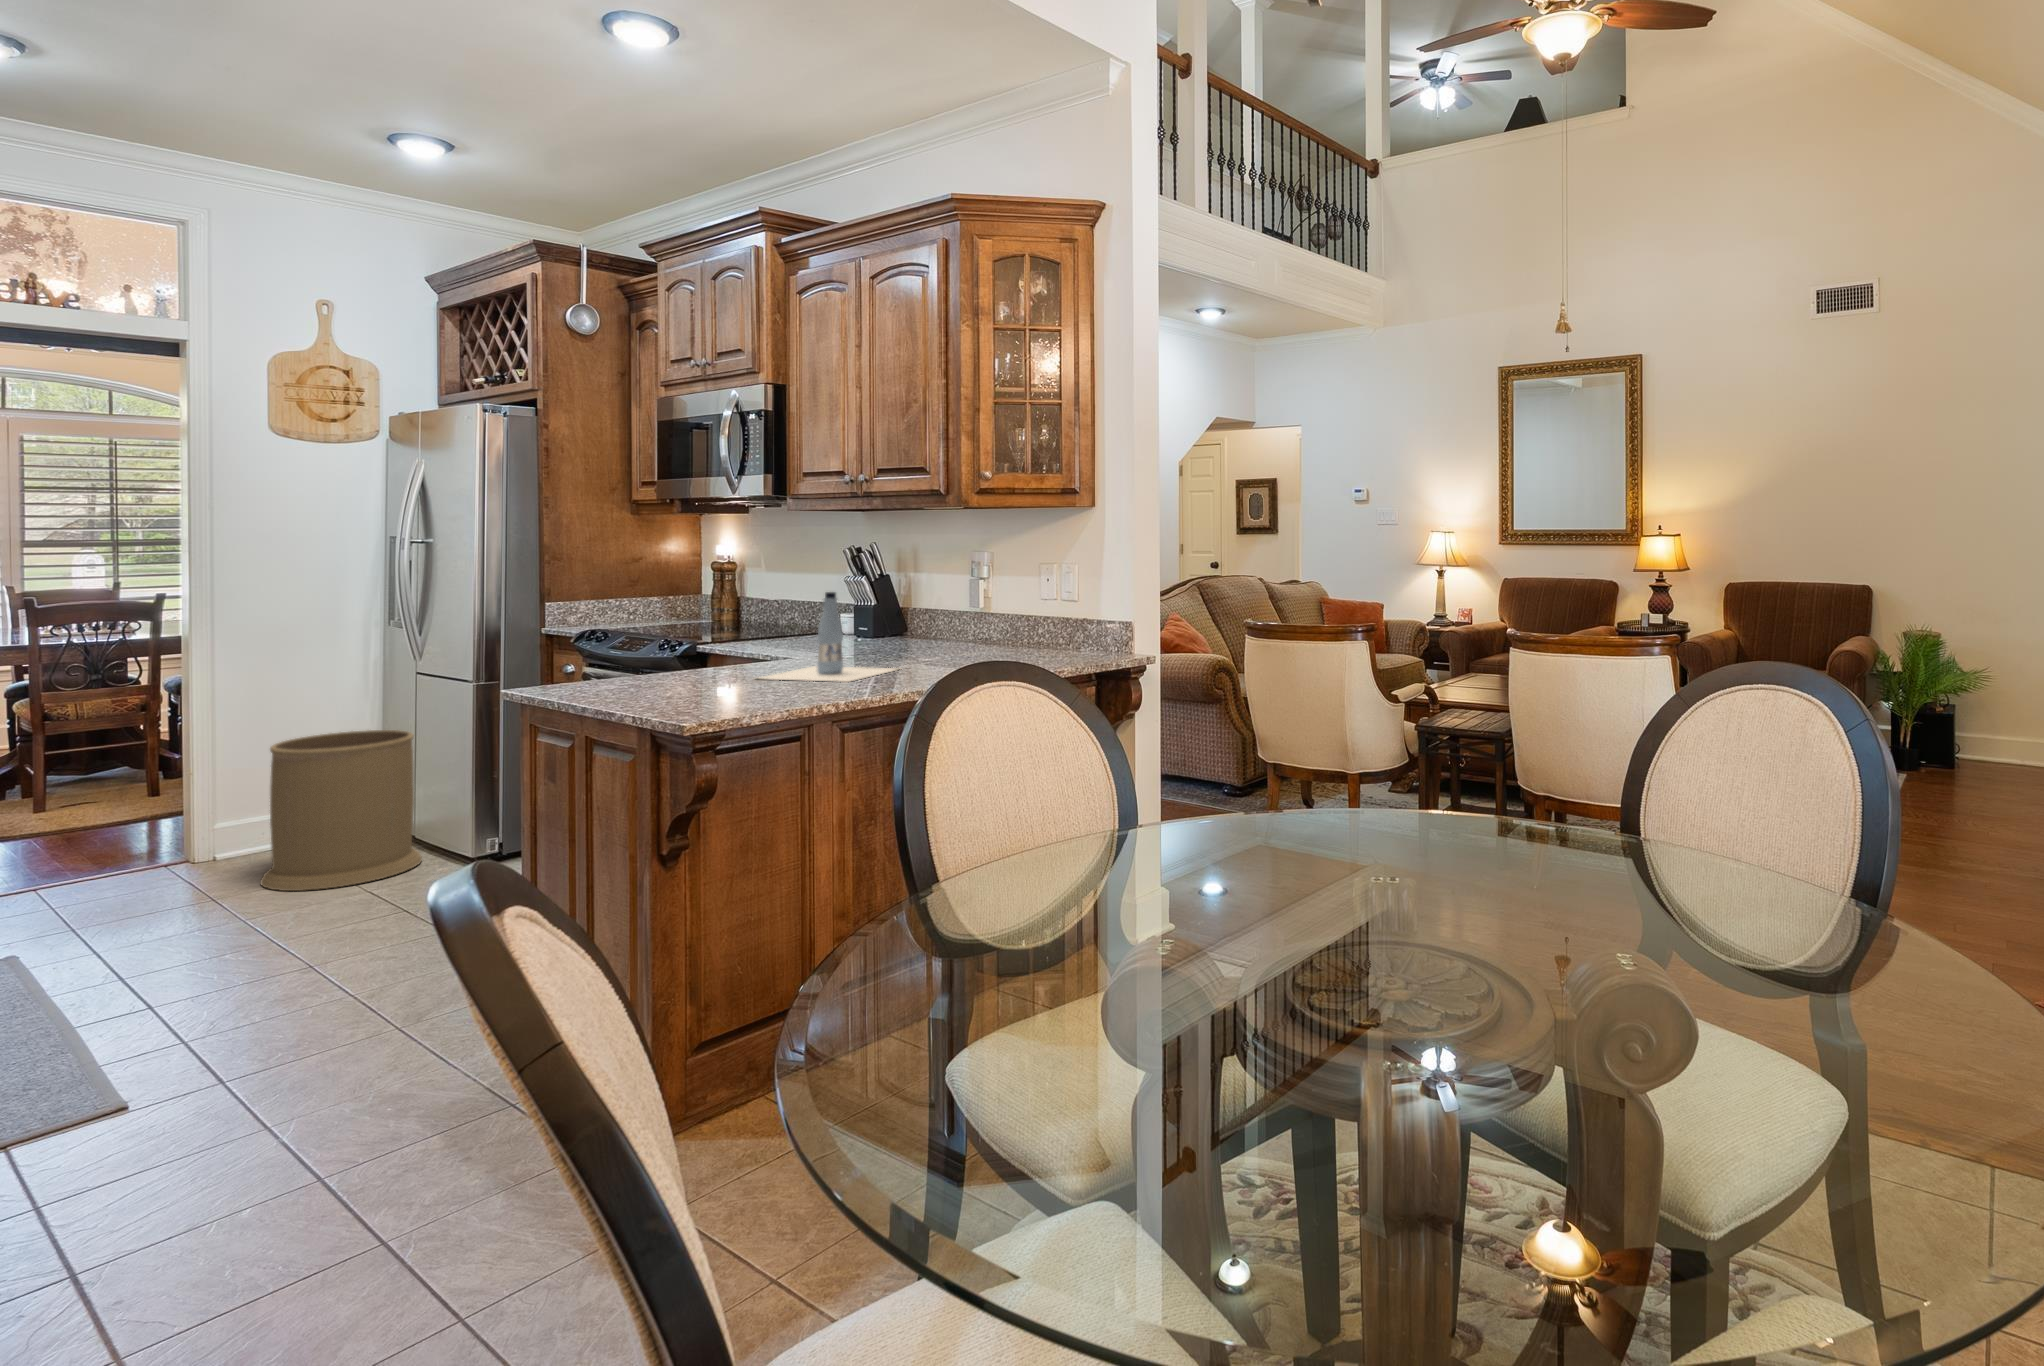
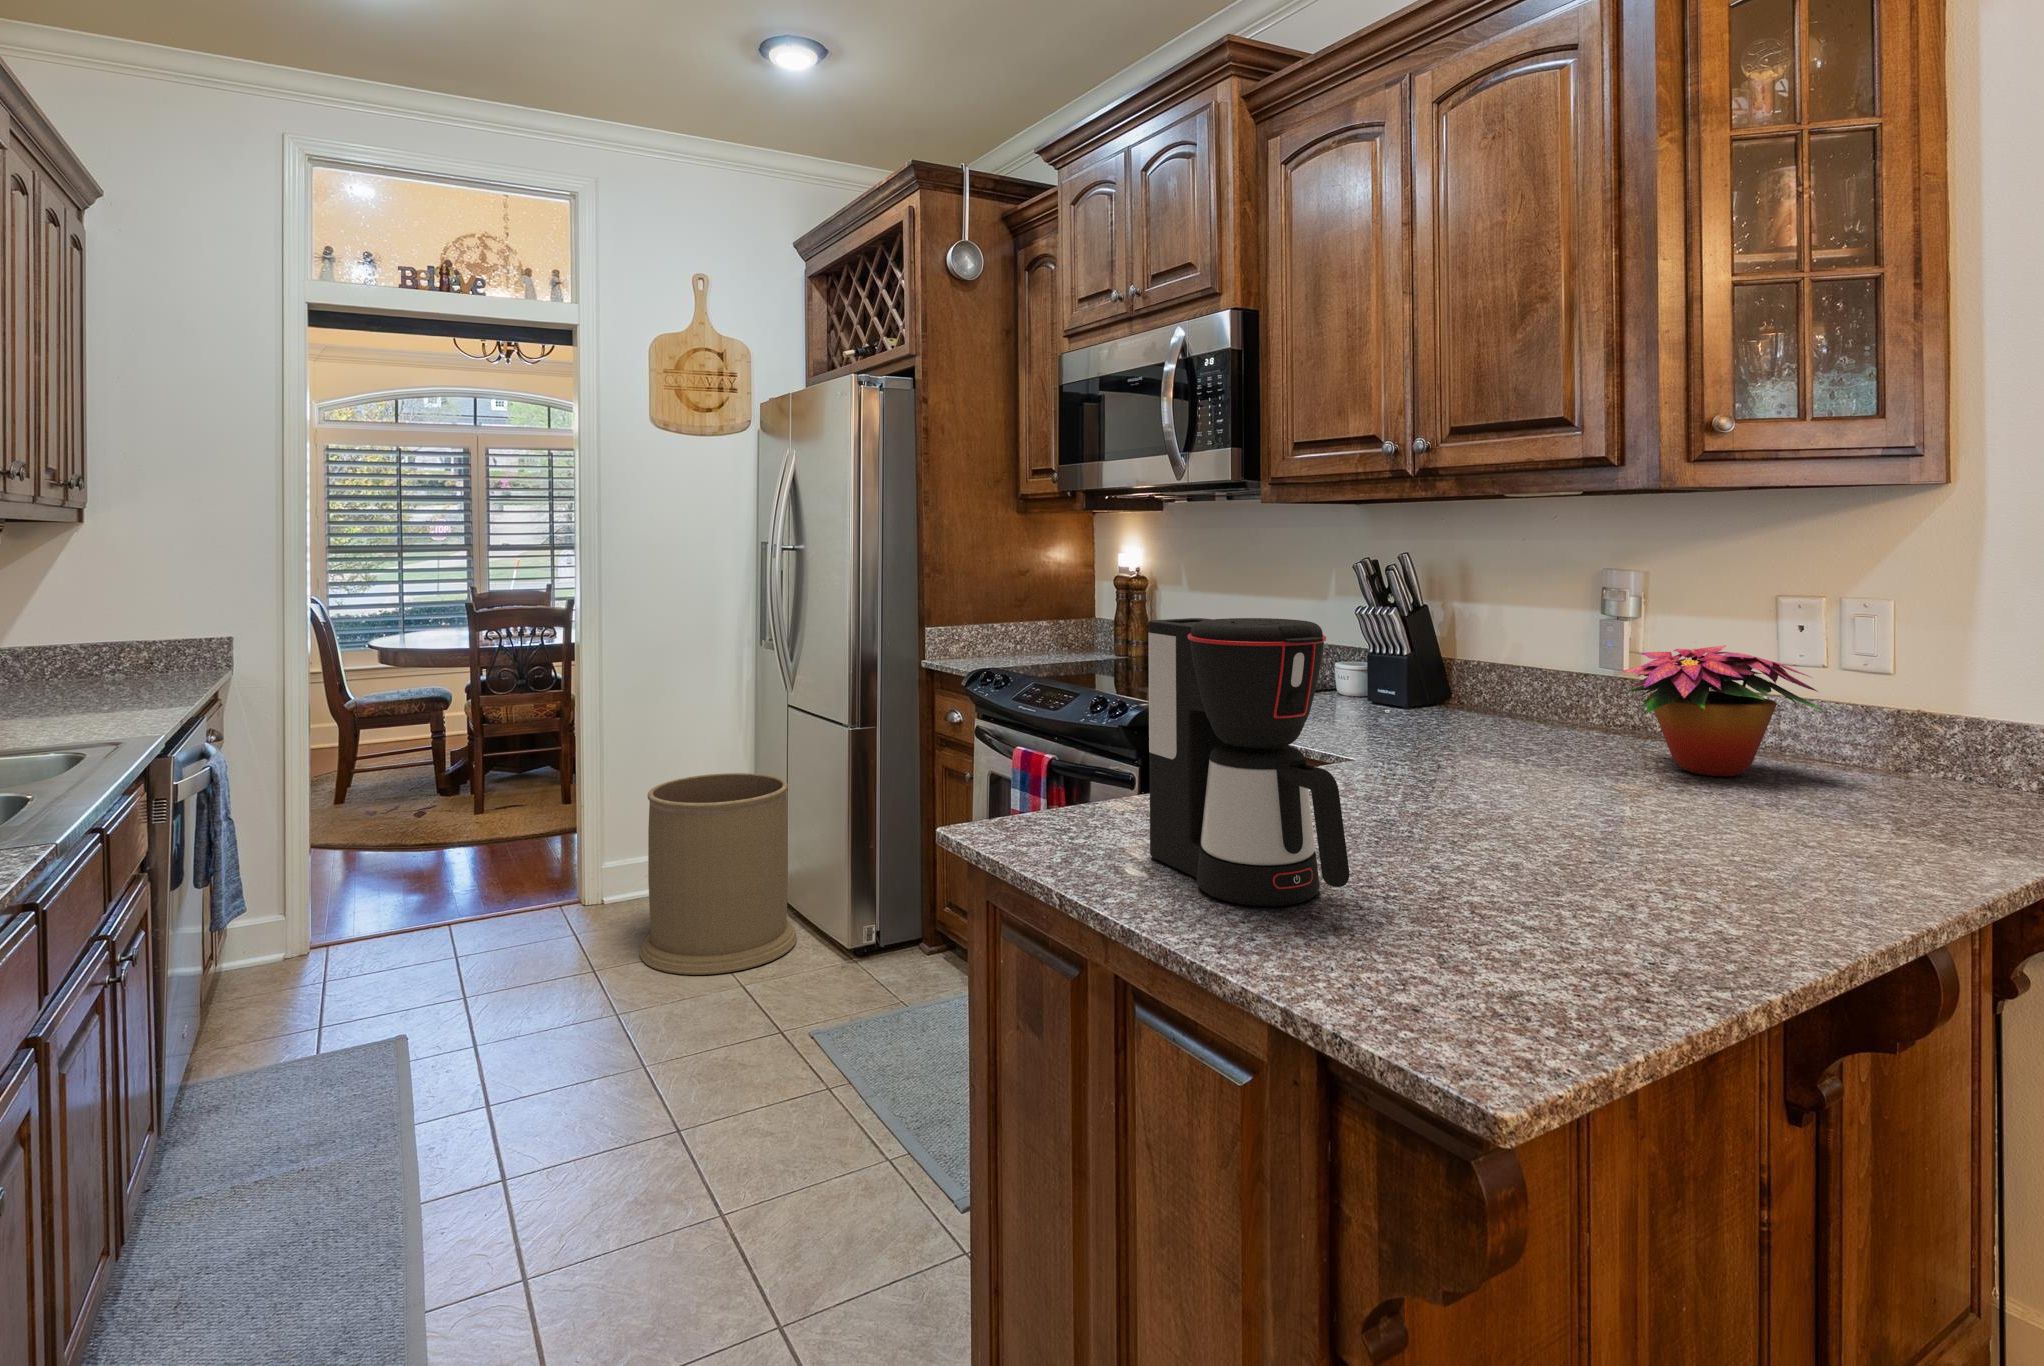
coffee maker: none [626,568,708,697] -> present [1148,618,1350,906]
flower arrangement: none [942,587,1040,654] -> present [1621,645,1823,776]
bottle: present [761,592,896,682] -> none [1359,662,1630,874]

